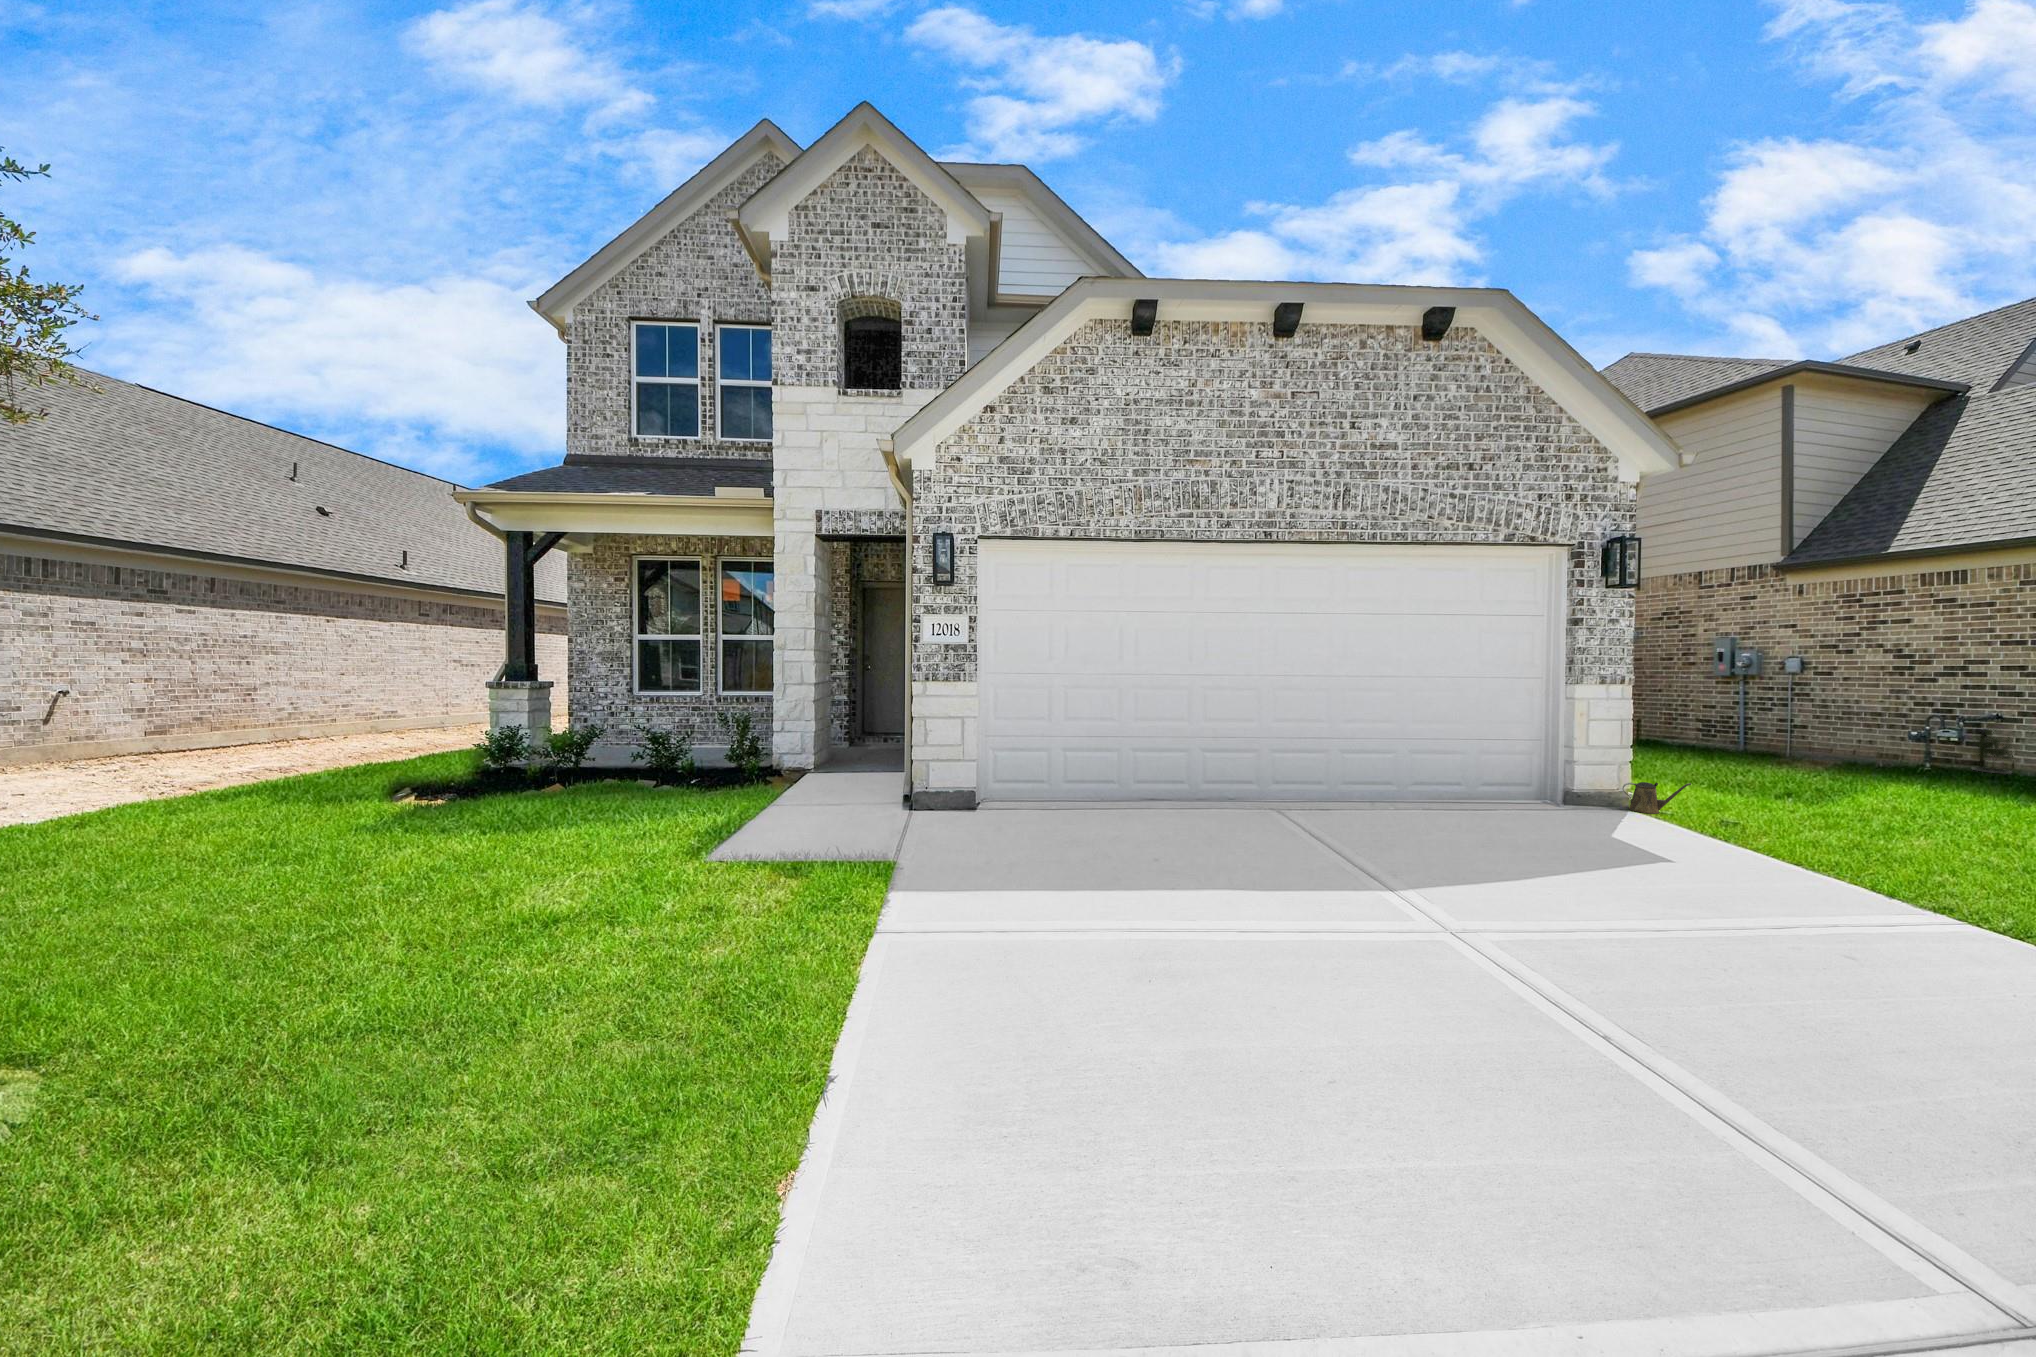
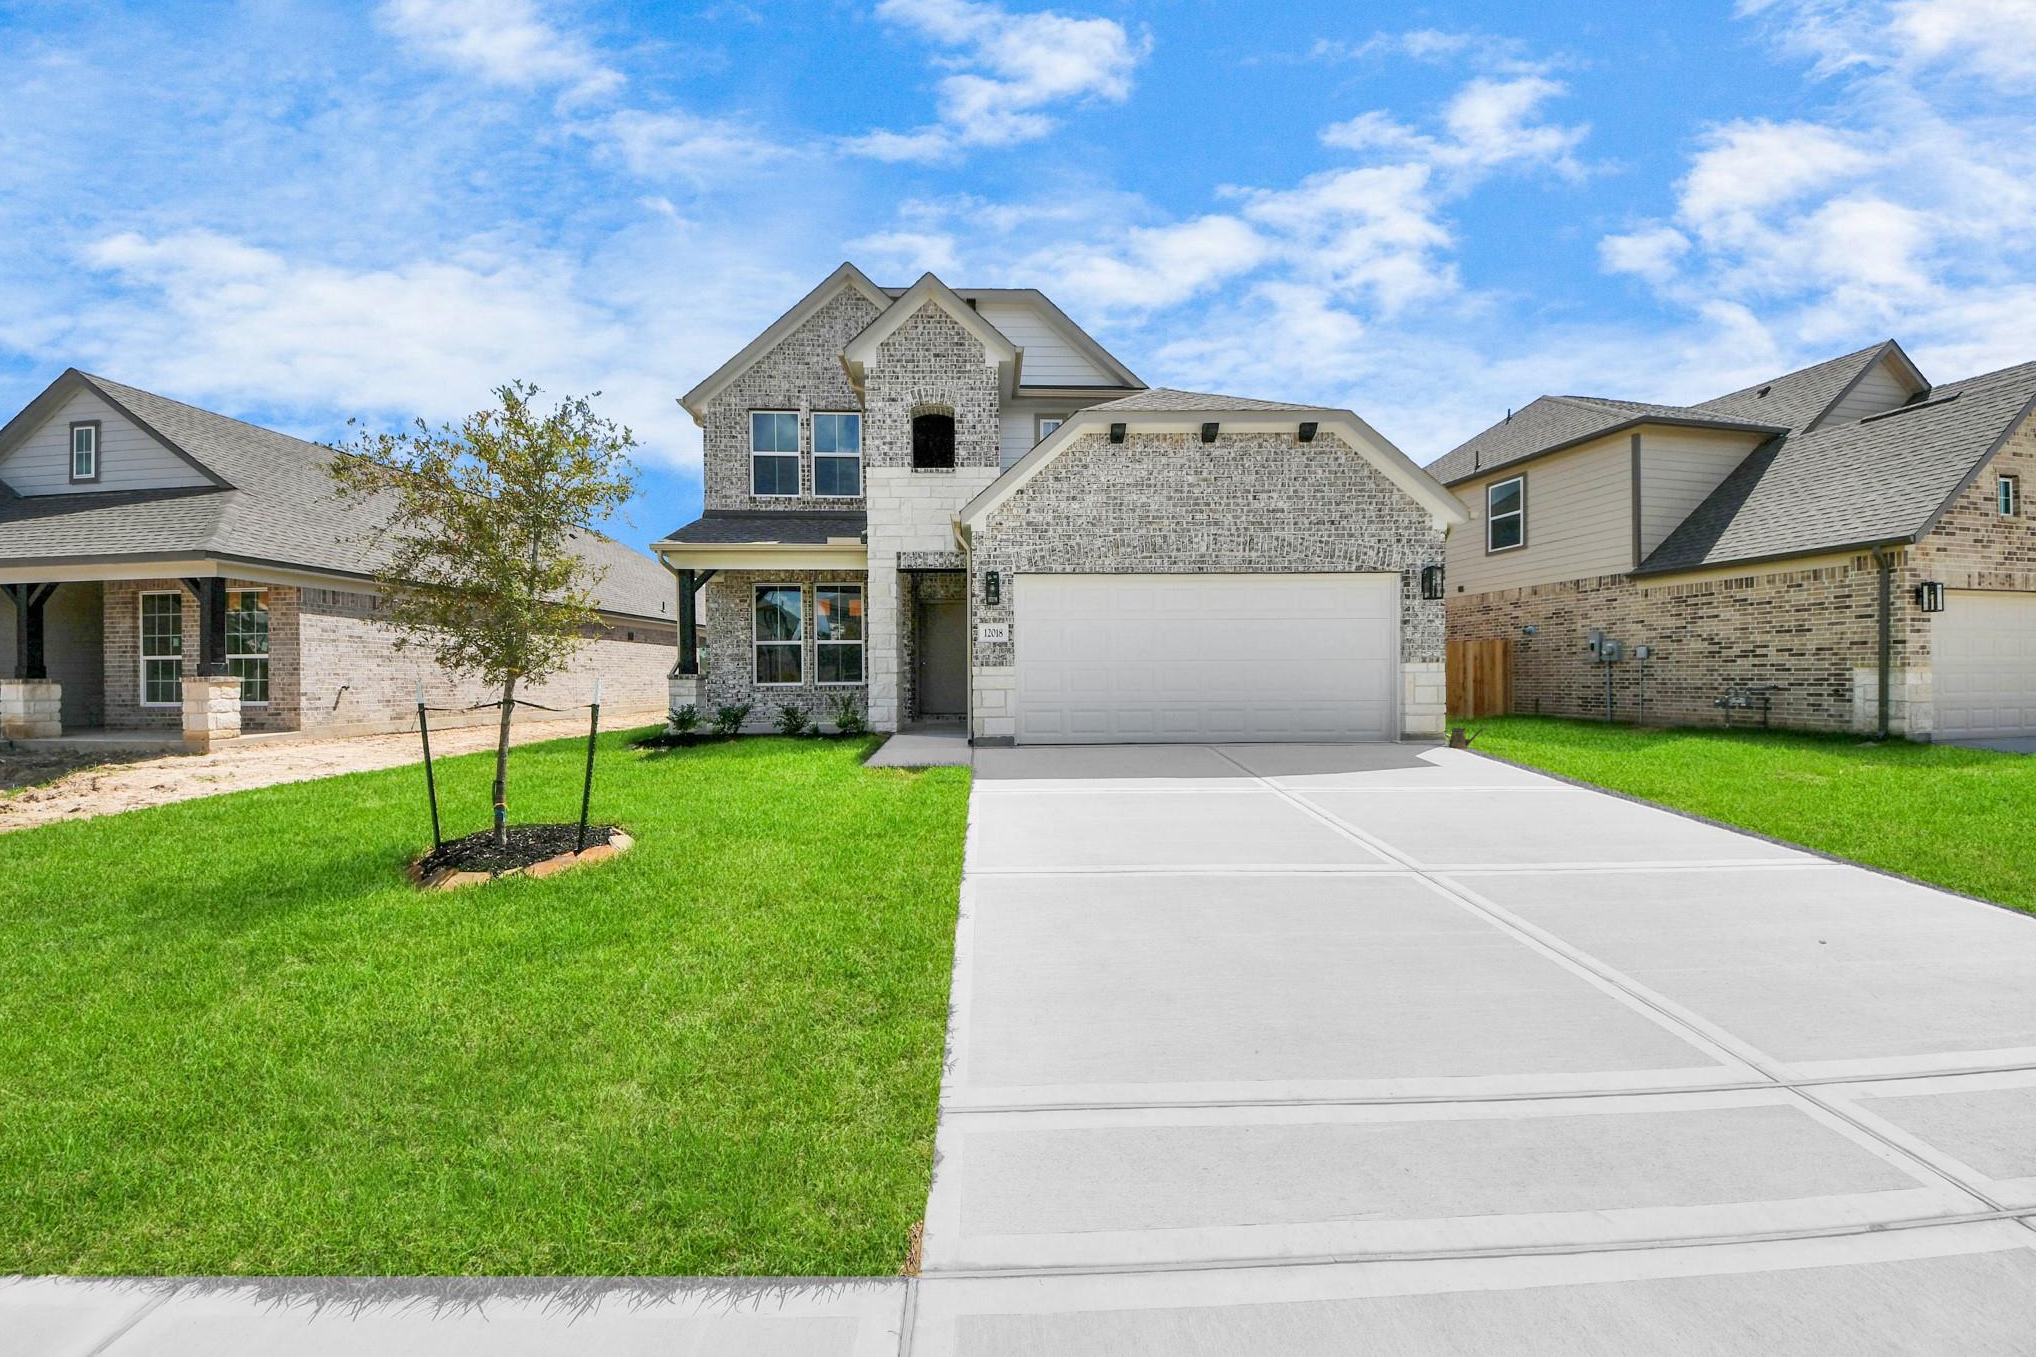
potted tree: present [1972,729,2014,774] -> none [1751,691,1781,728]

